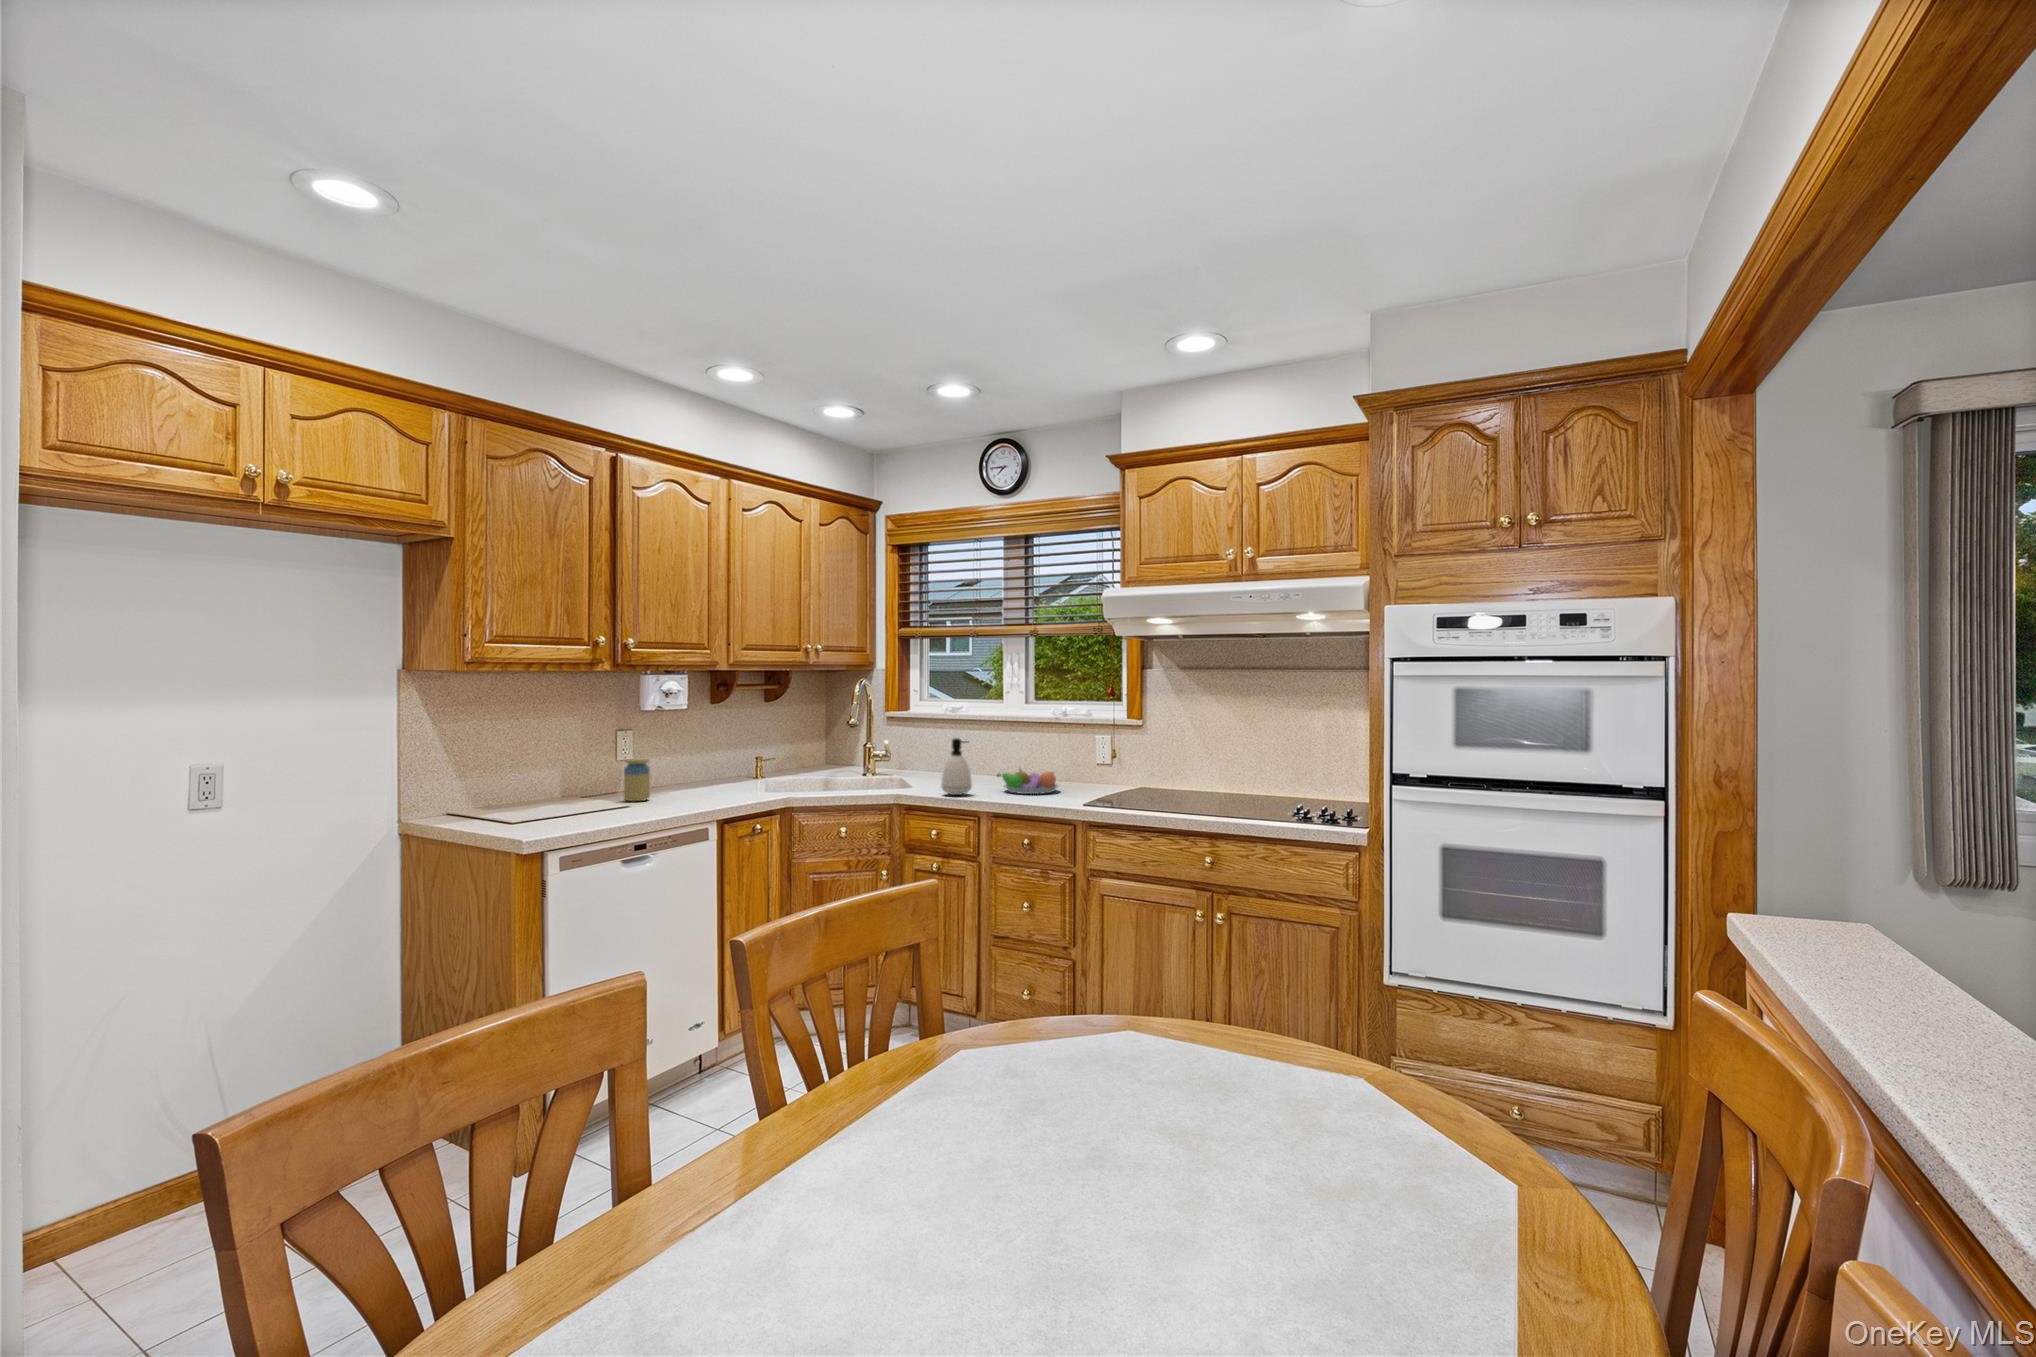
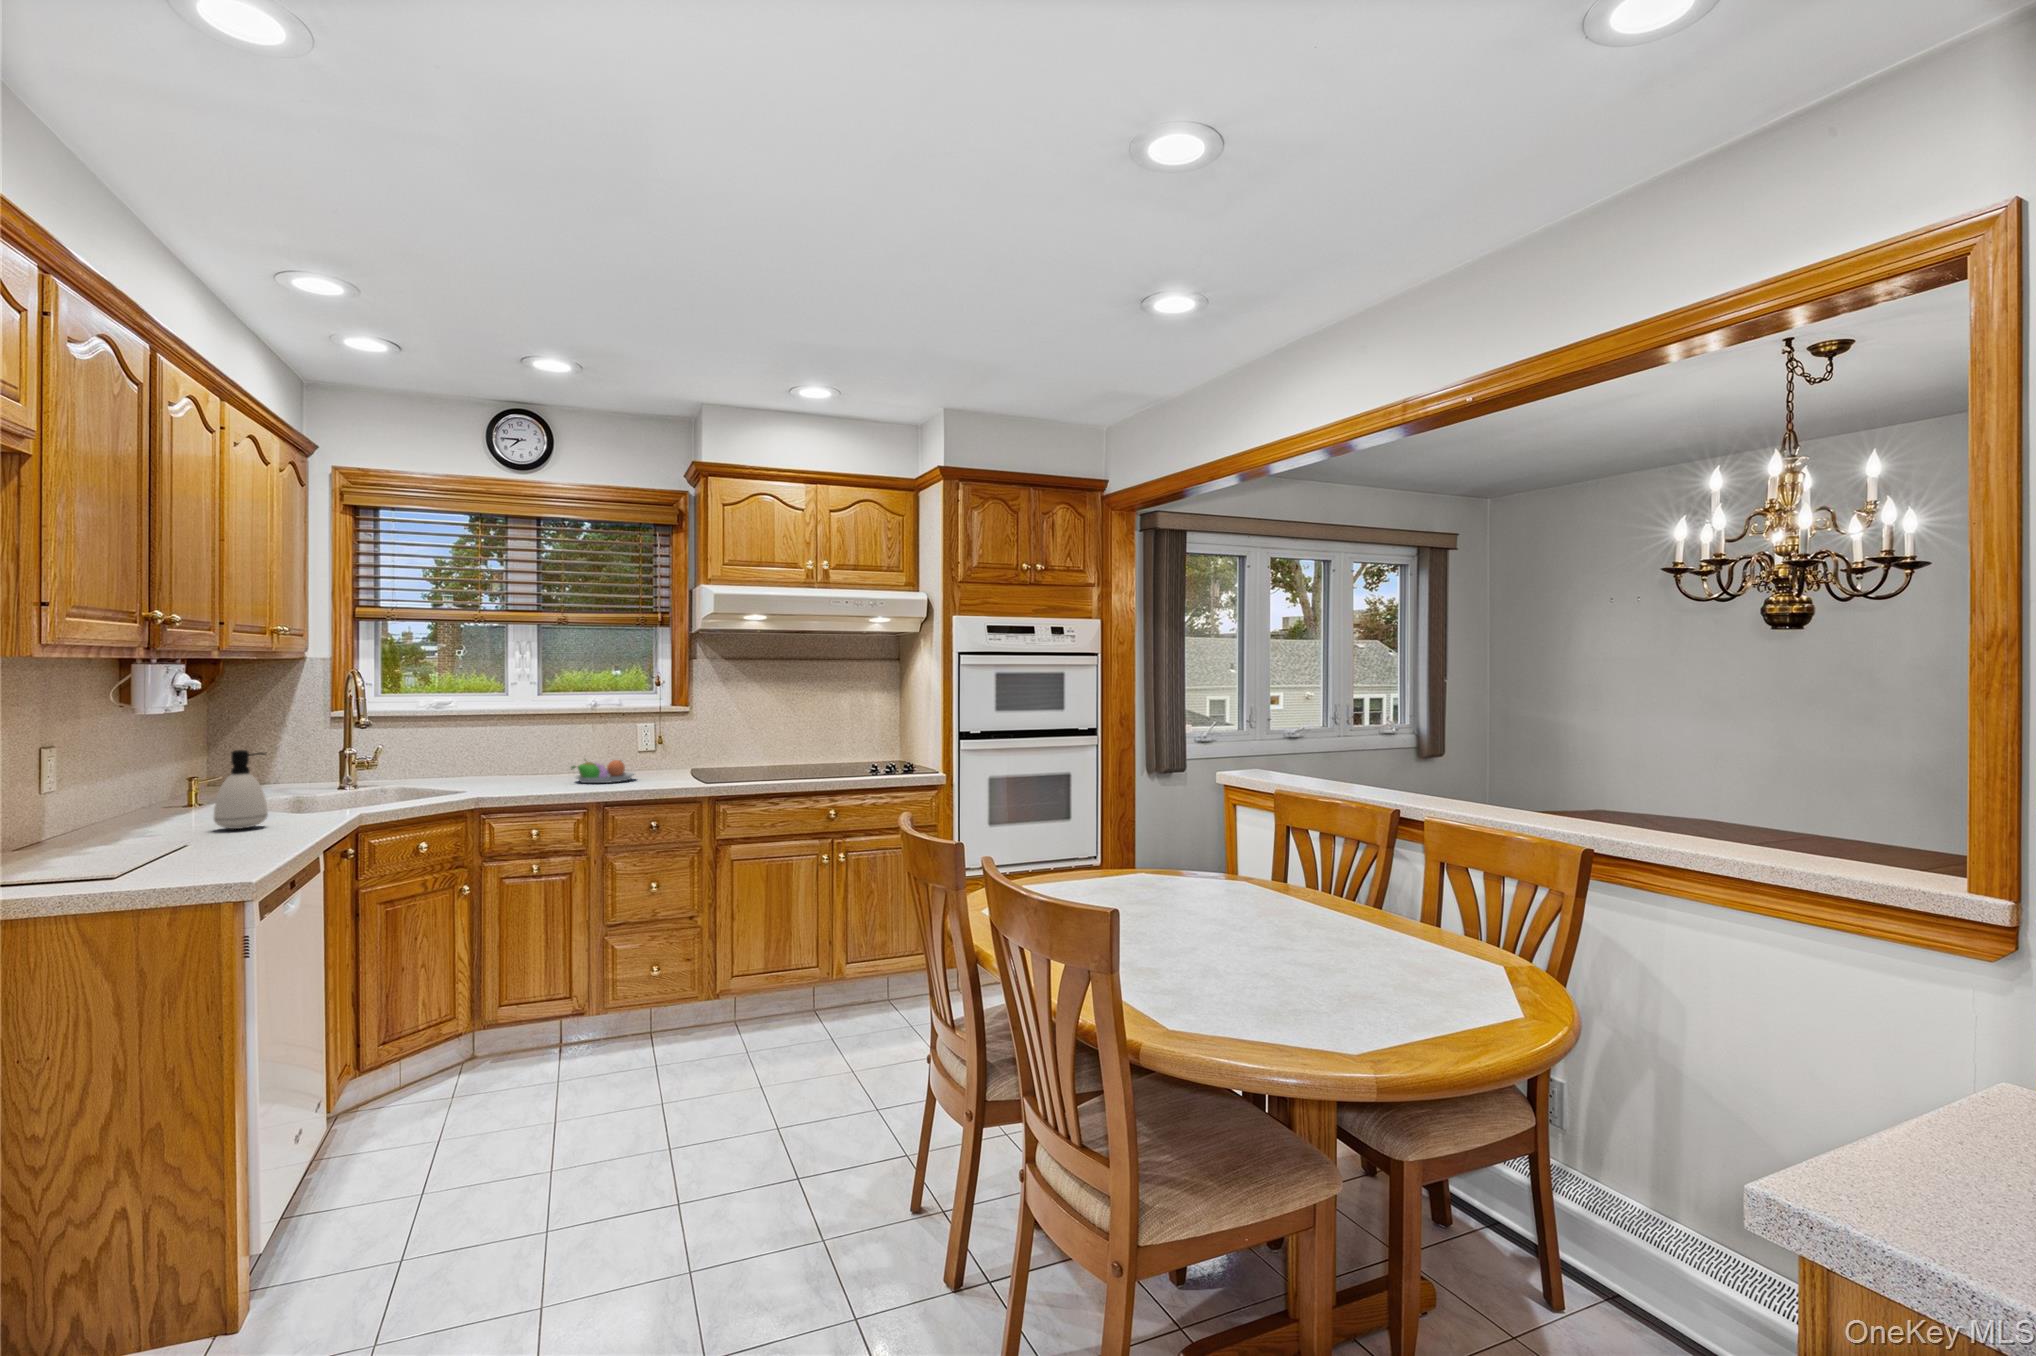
soap dispenser: present [941,738,972,795] -> present [214,750,268,829]
jar: present [624,759,650,801] -> none [133,780,180,842]

